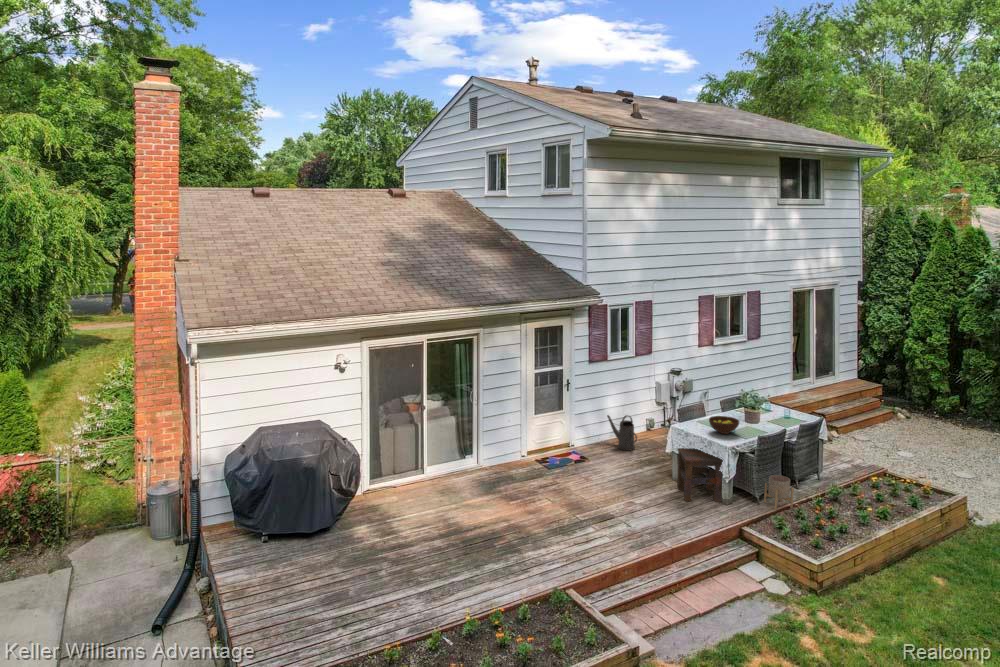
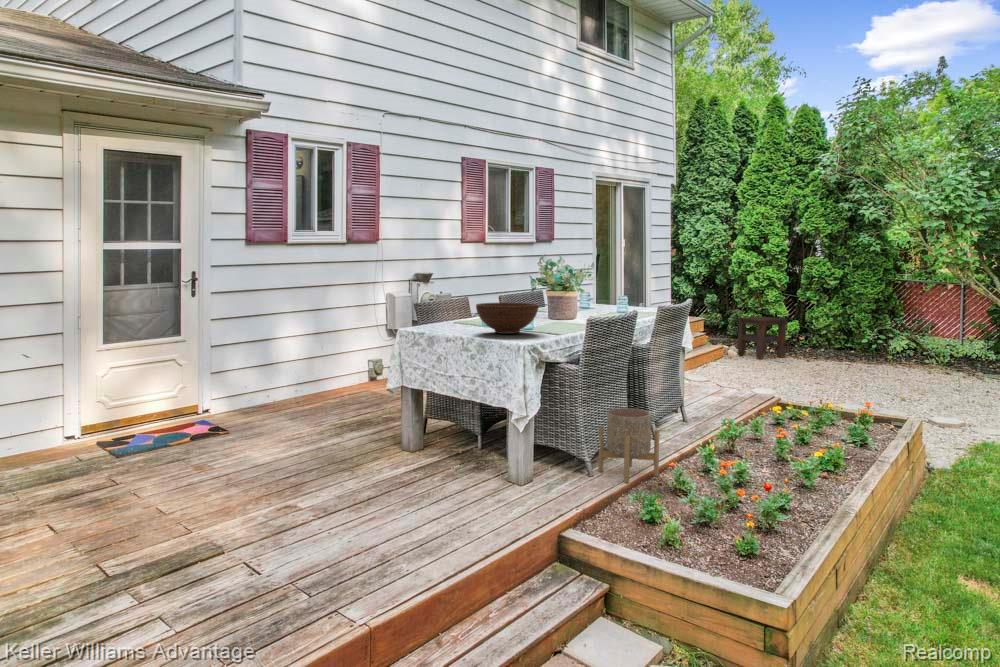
watering can: present [607,415,637,451] -> none [289,342,345,412]
side table: present [677,448,723,502] -> present [738,317,788,359]

